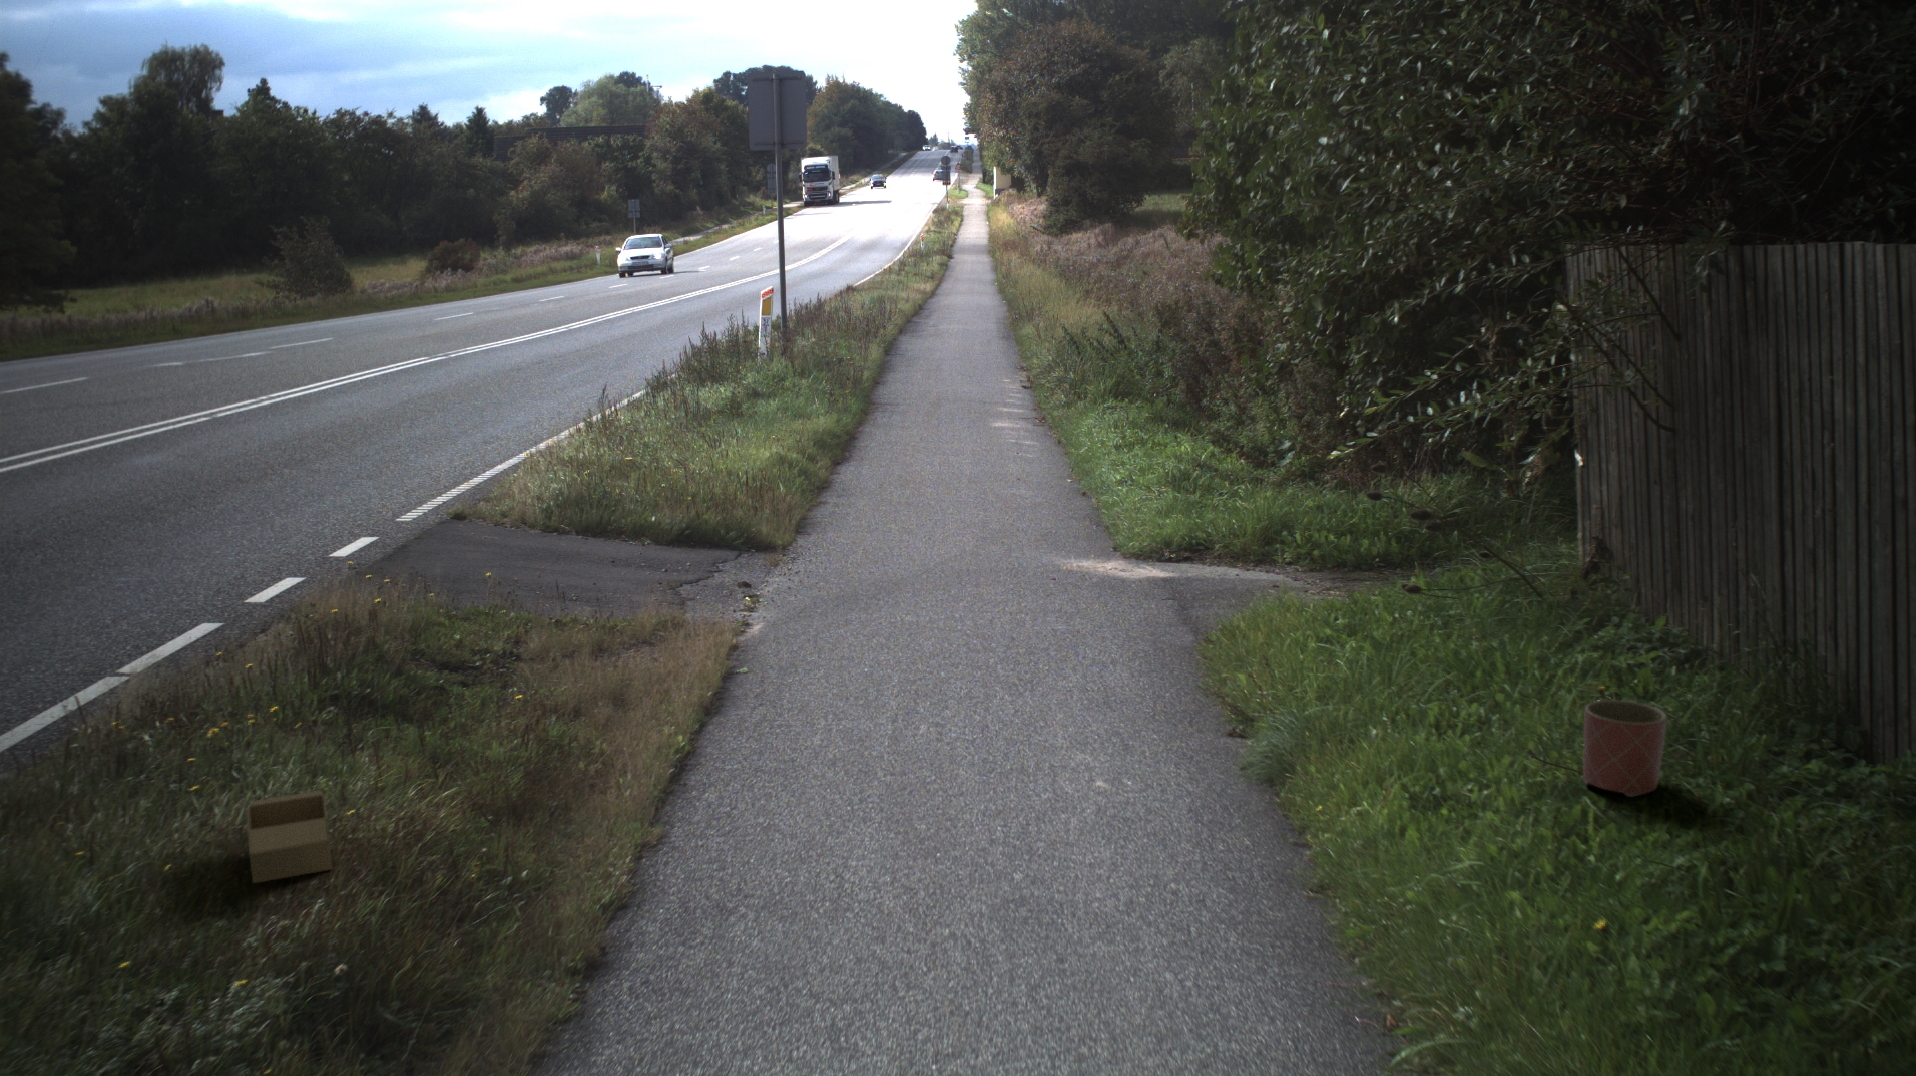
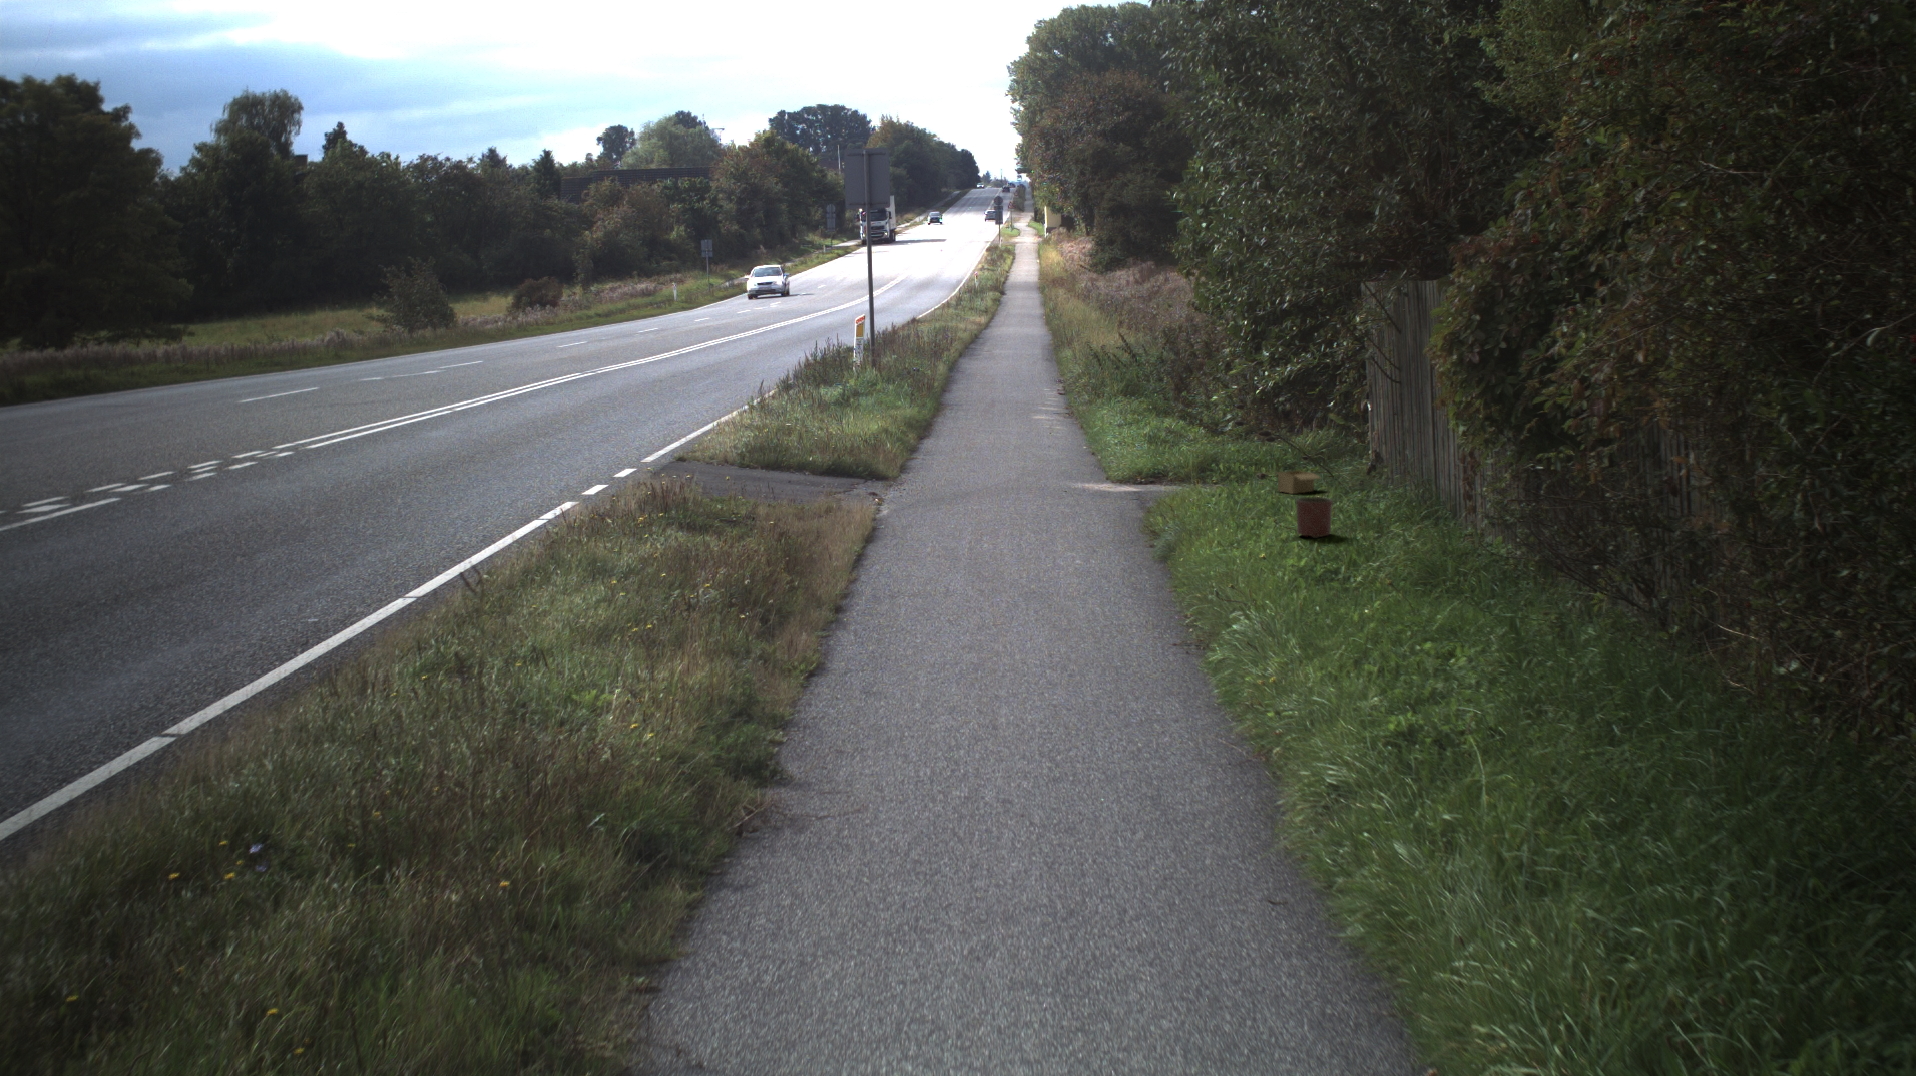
cardboard box: present [247,791,333,883] -> present [1277,470,1320,494]

